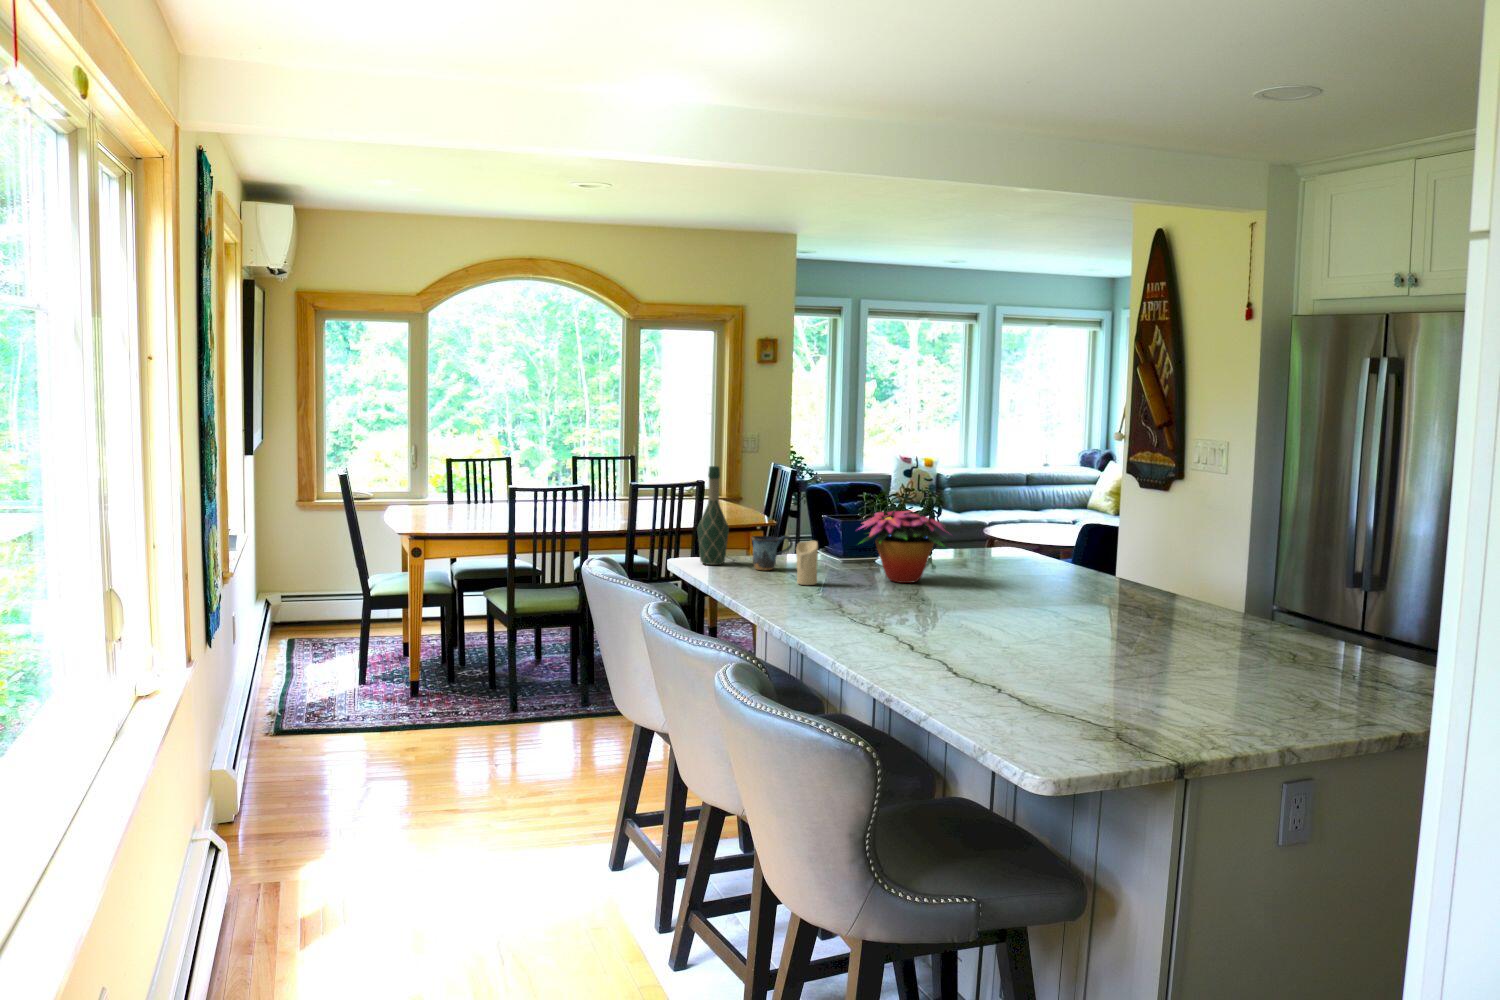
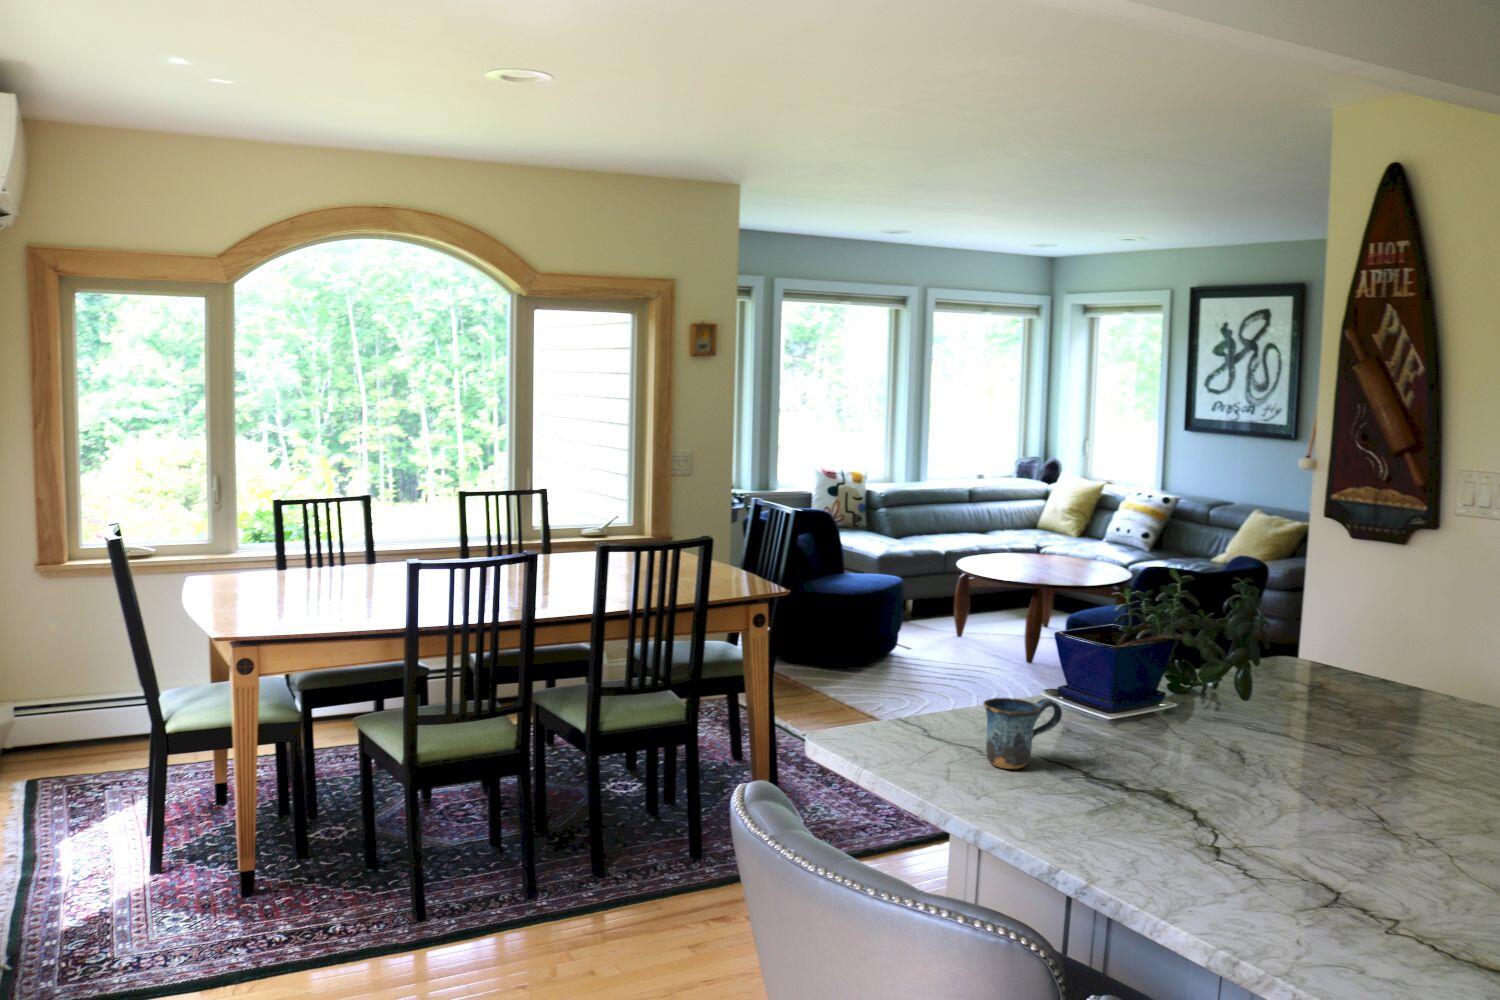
wine bottle: present [698,466,729,565] -> none [868,567,928,756]
flower arrangement: present [859,511,945,583] -> none [1203,651,1426,796]
candle: present [796,541,818,585] -> none [1136,730,1185,825]

